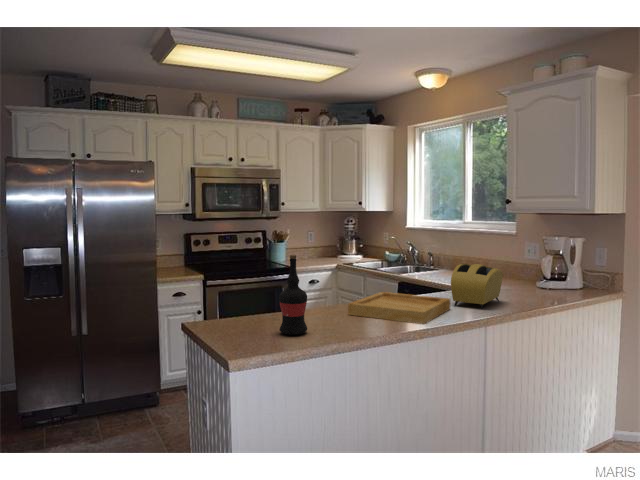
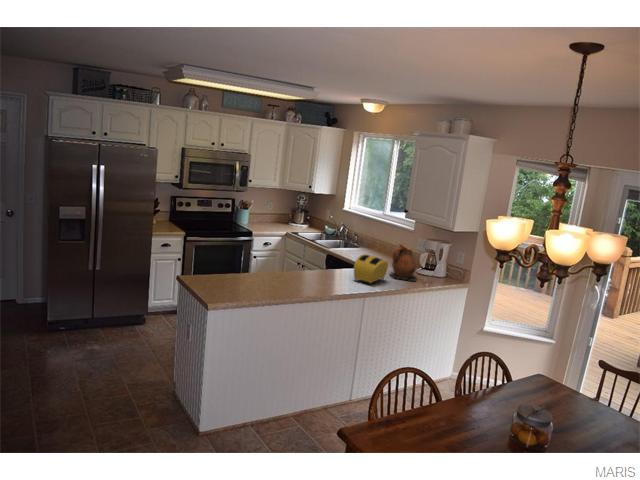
ceramic pitcher: none [499,244,547,299] -> present [390,244,416,281]
wine bottle: present [279,255,307,335] -> none [243,246,261,292]
tray: present [348,292,450,324] -> none [286,267,351,293]

